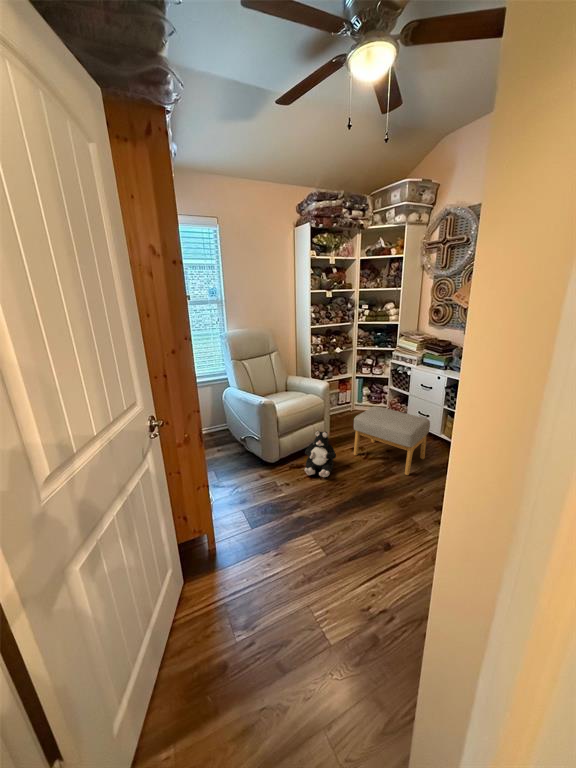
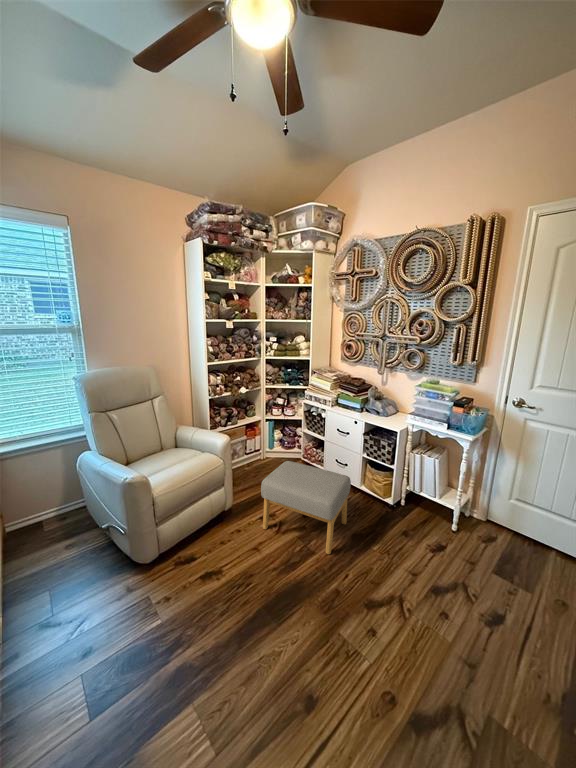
plush toy: present [305,431,336,477] -> none [193,508,238,578]

